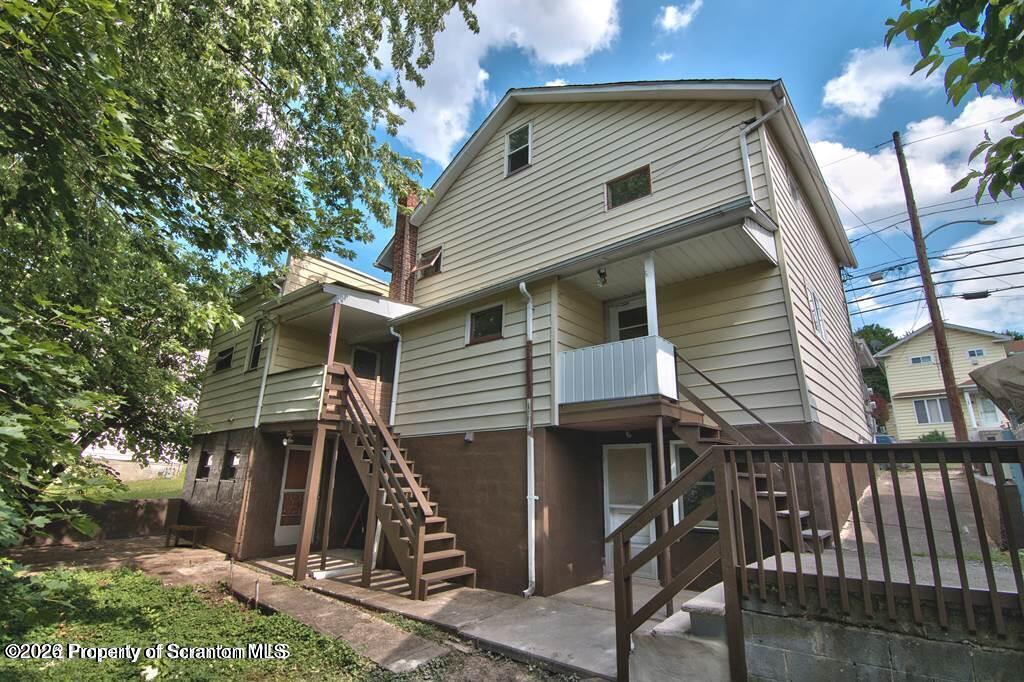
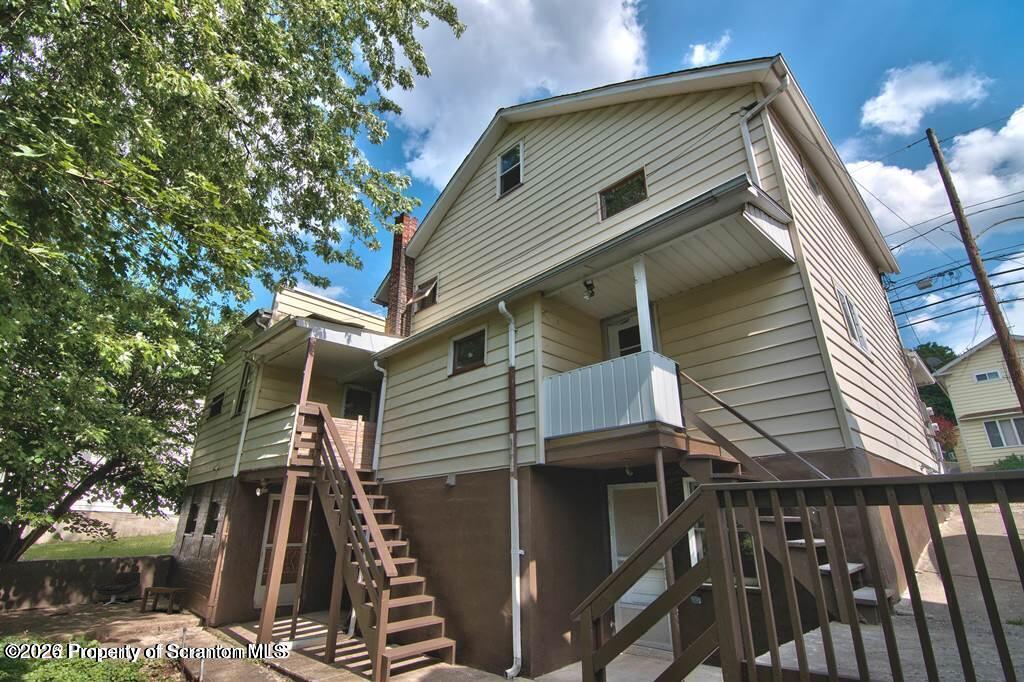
lounge chair: none [113,512,155,542] -> present [95,572,141,605]

